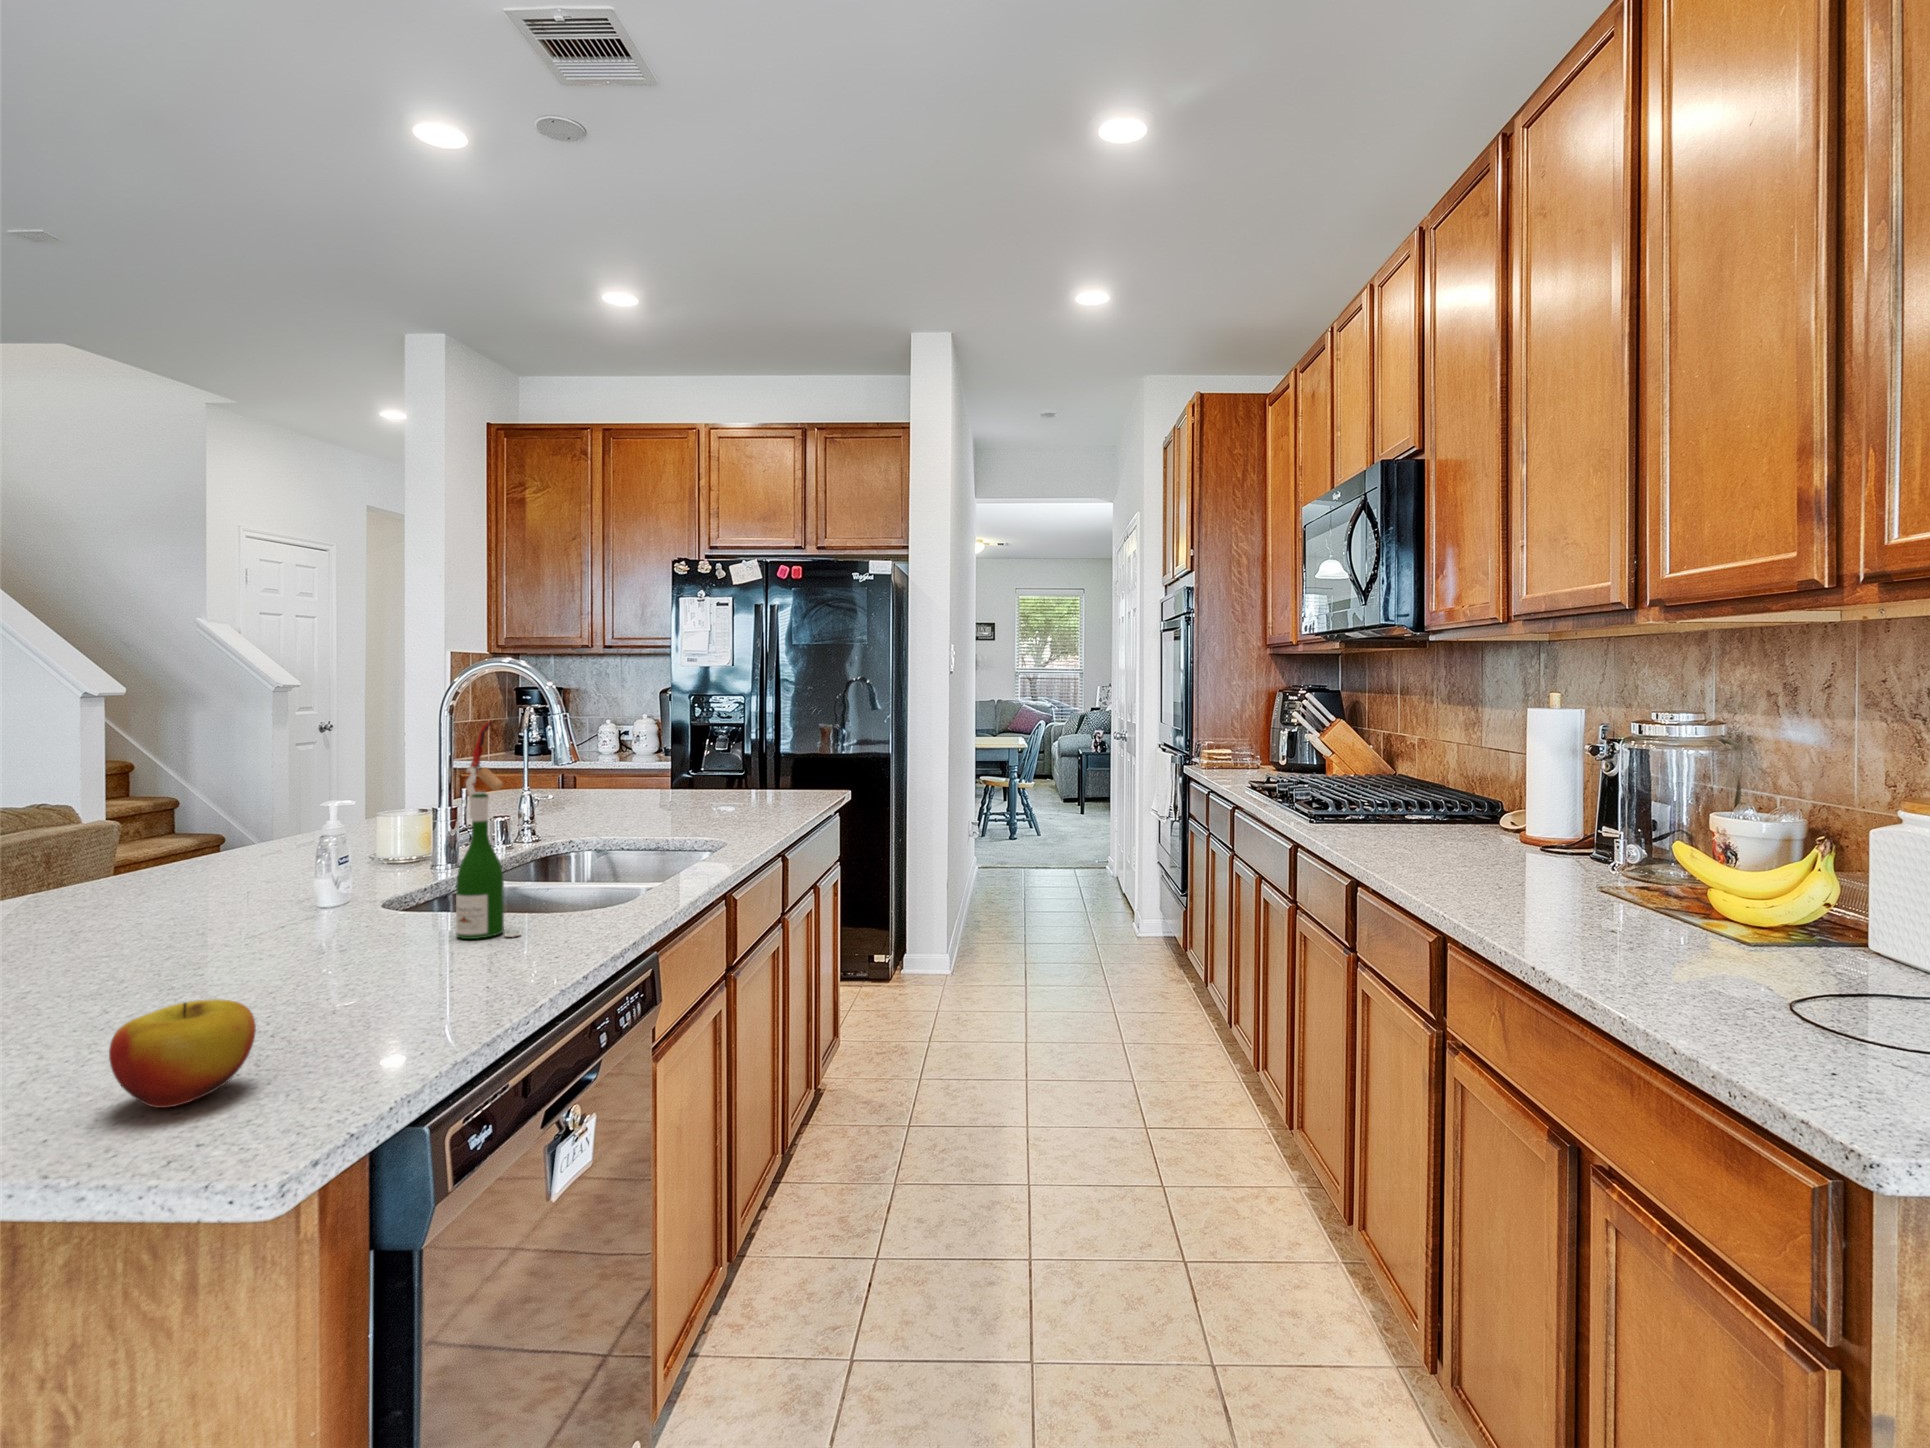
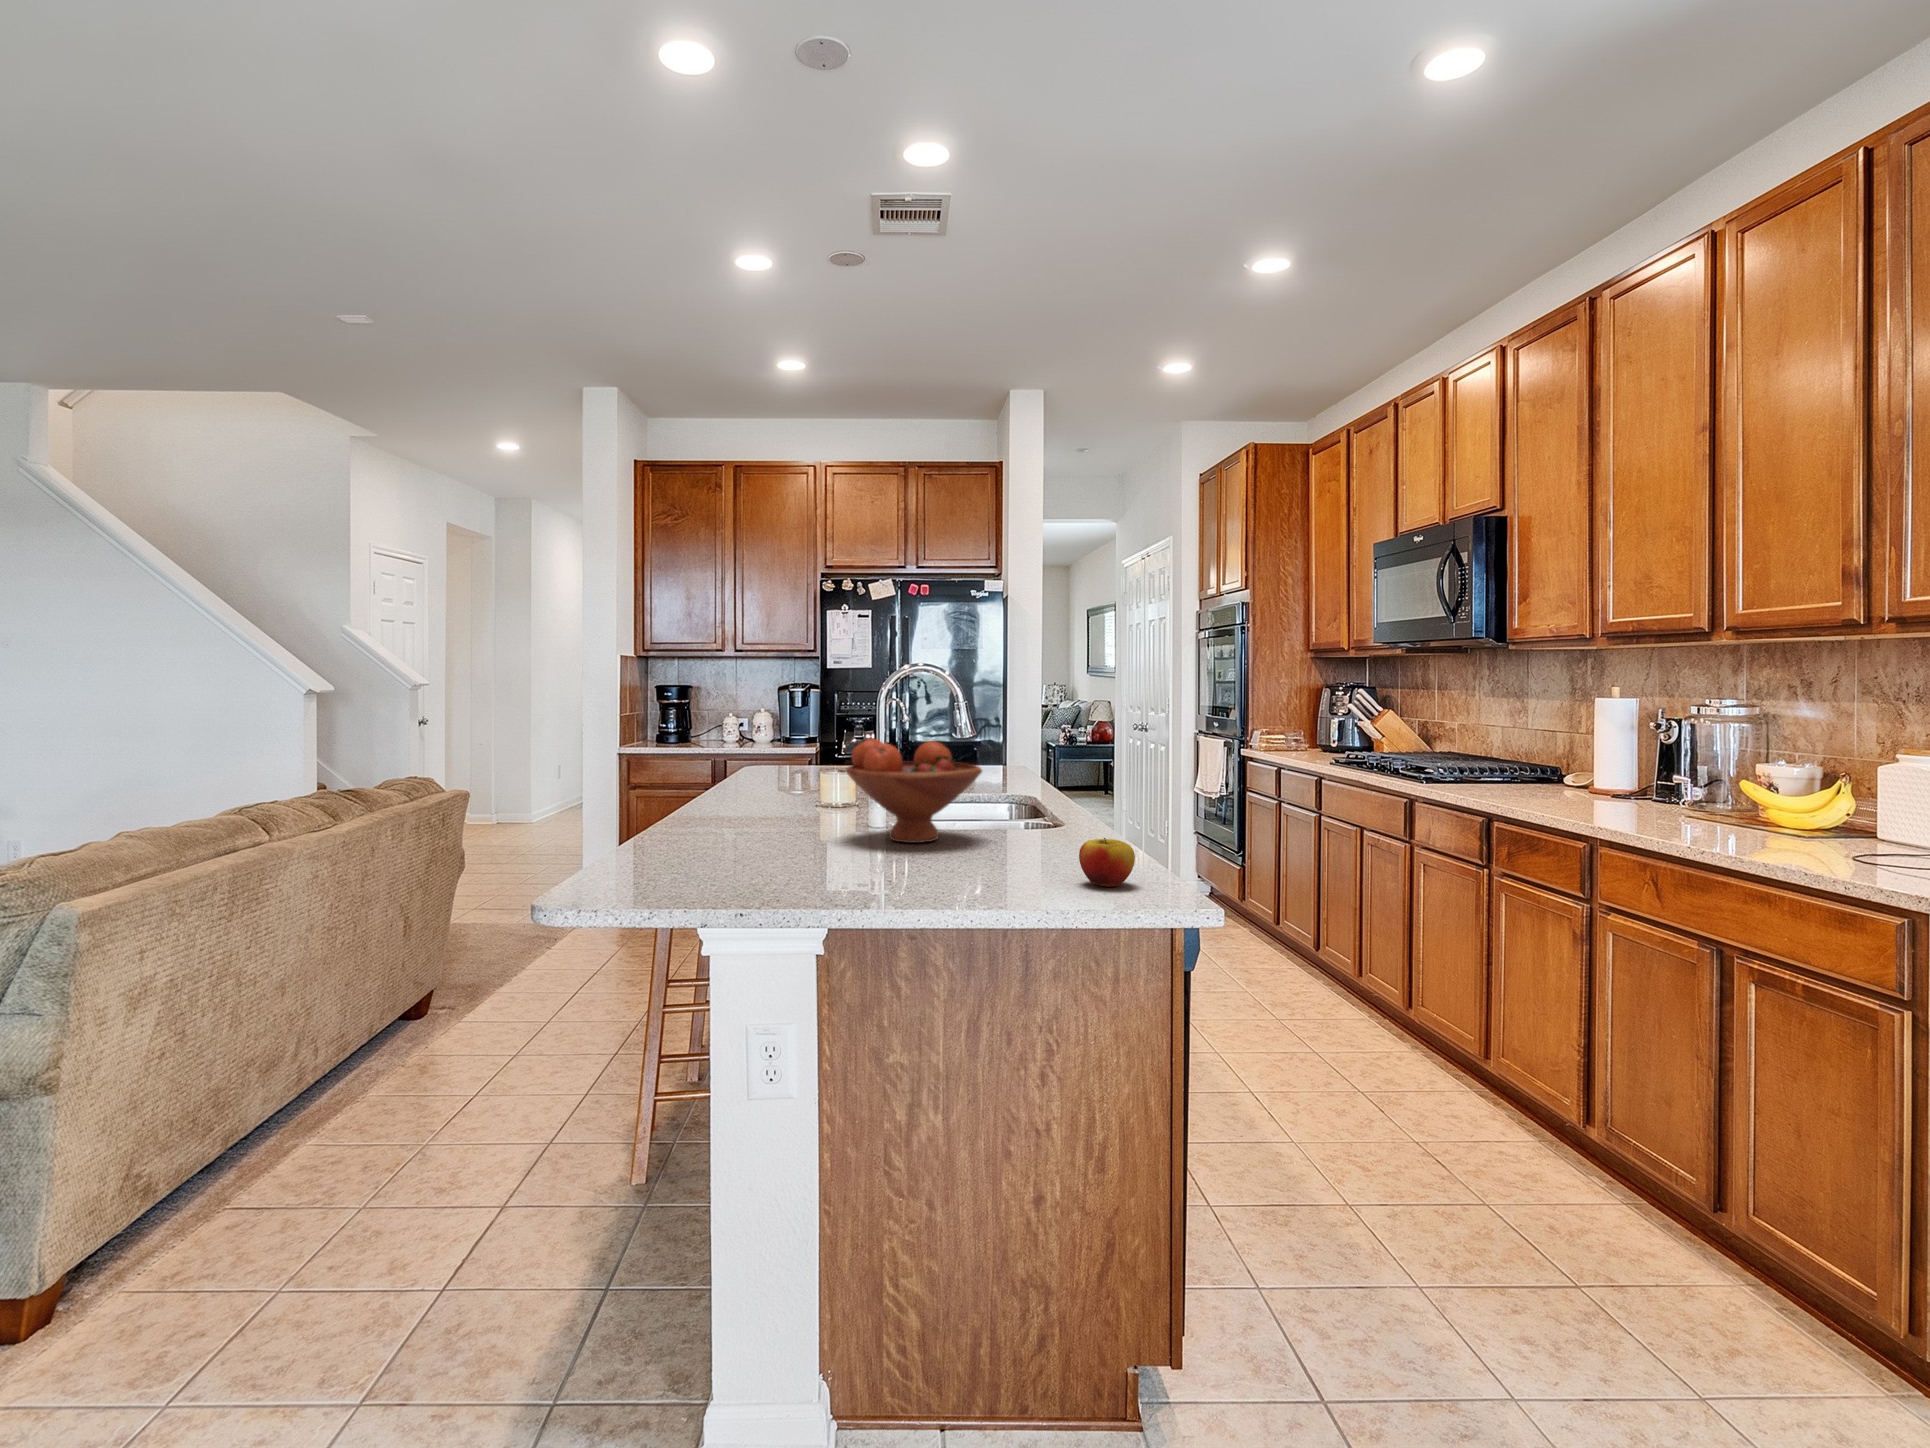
wine bottle: present [456,721,521,939] -> none [1023,704,1063,837]
fruit bowl: none [92,778,378,954] -> present [846,739,982,843]

